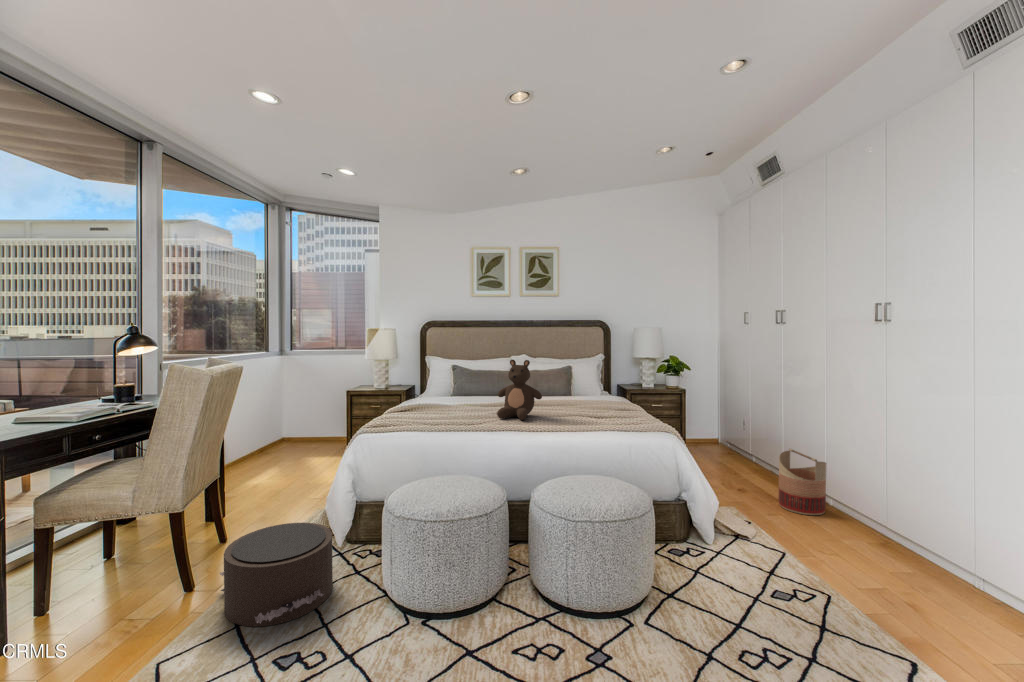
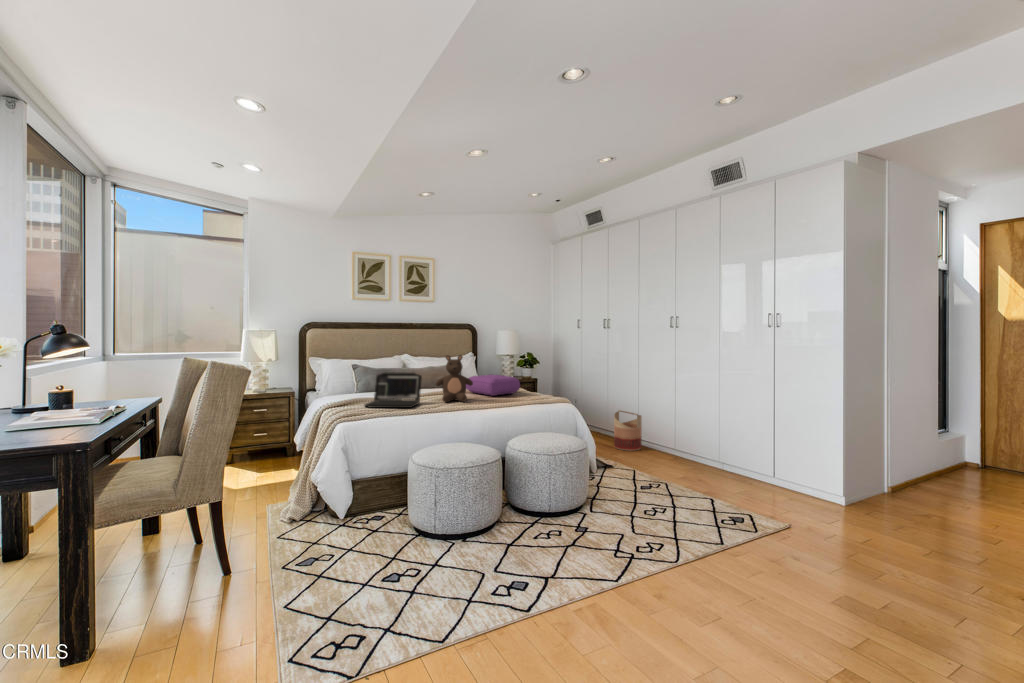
laptop: none [404,377,474,423] -> present [364,373,422,408]
pillow: none [553,385,616,414] -> present [466,374,520,396]
pouf: present [219,523,333,627] -> none [271,494,385,572]

